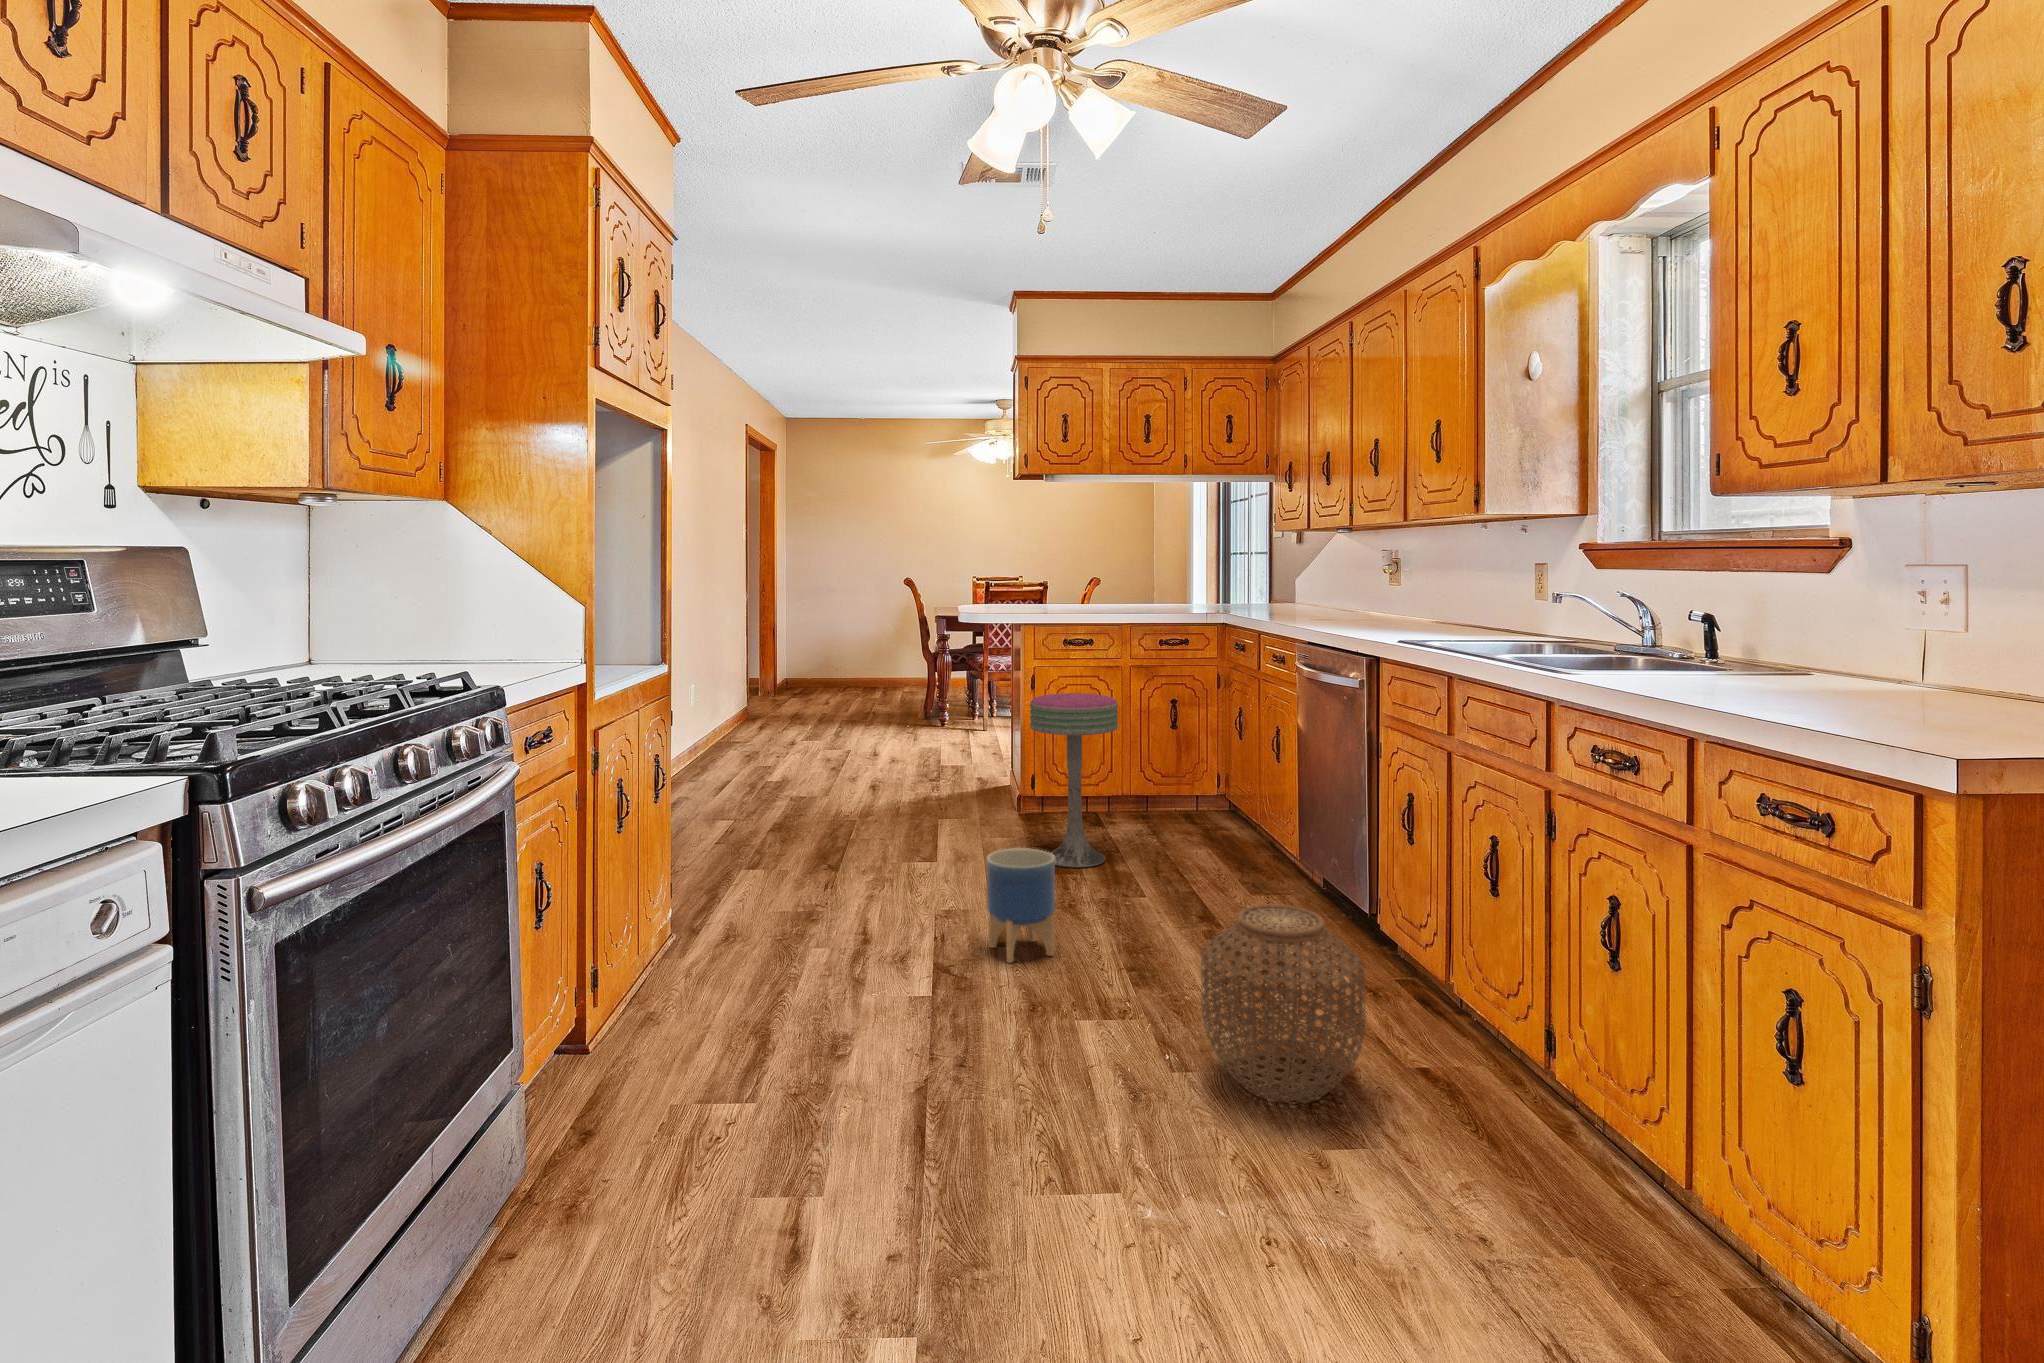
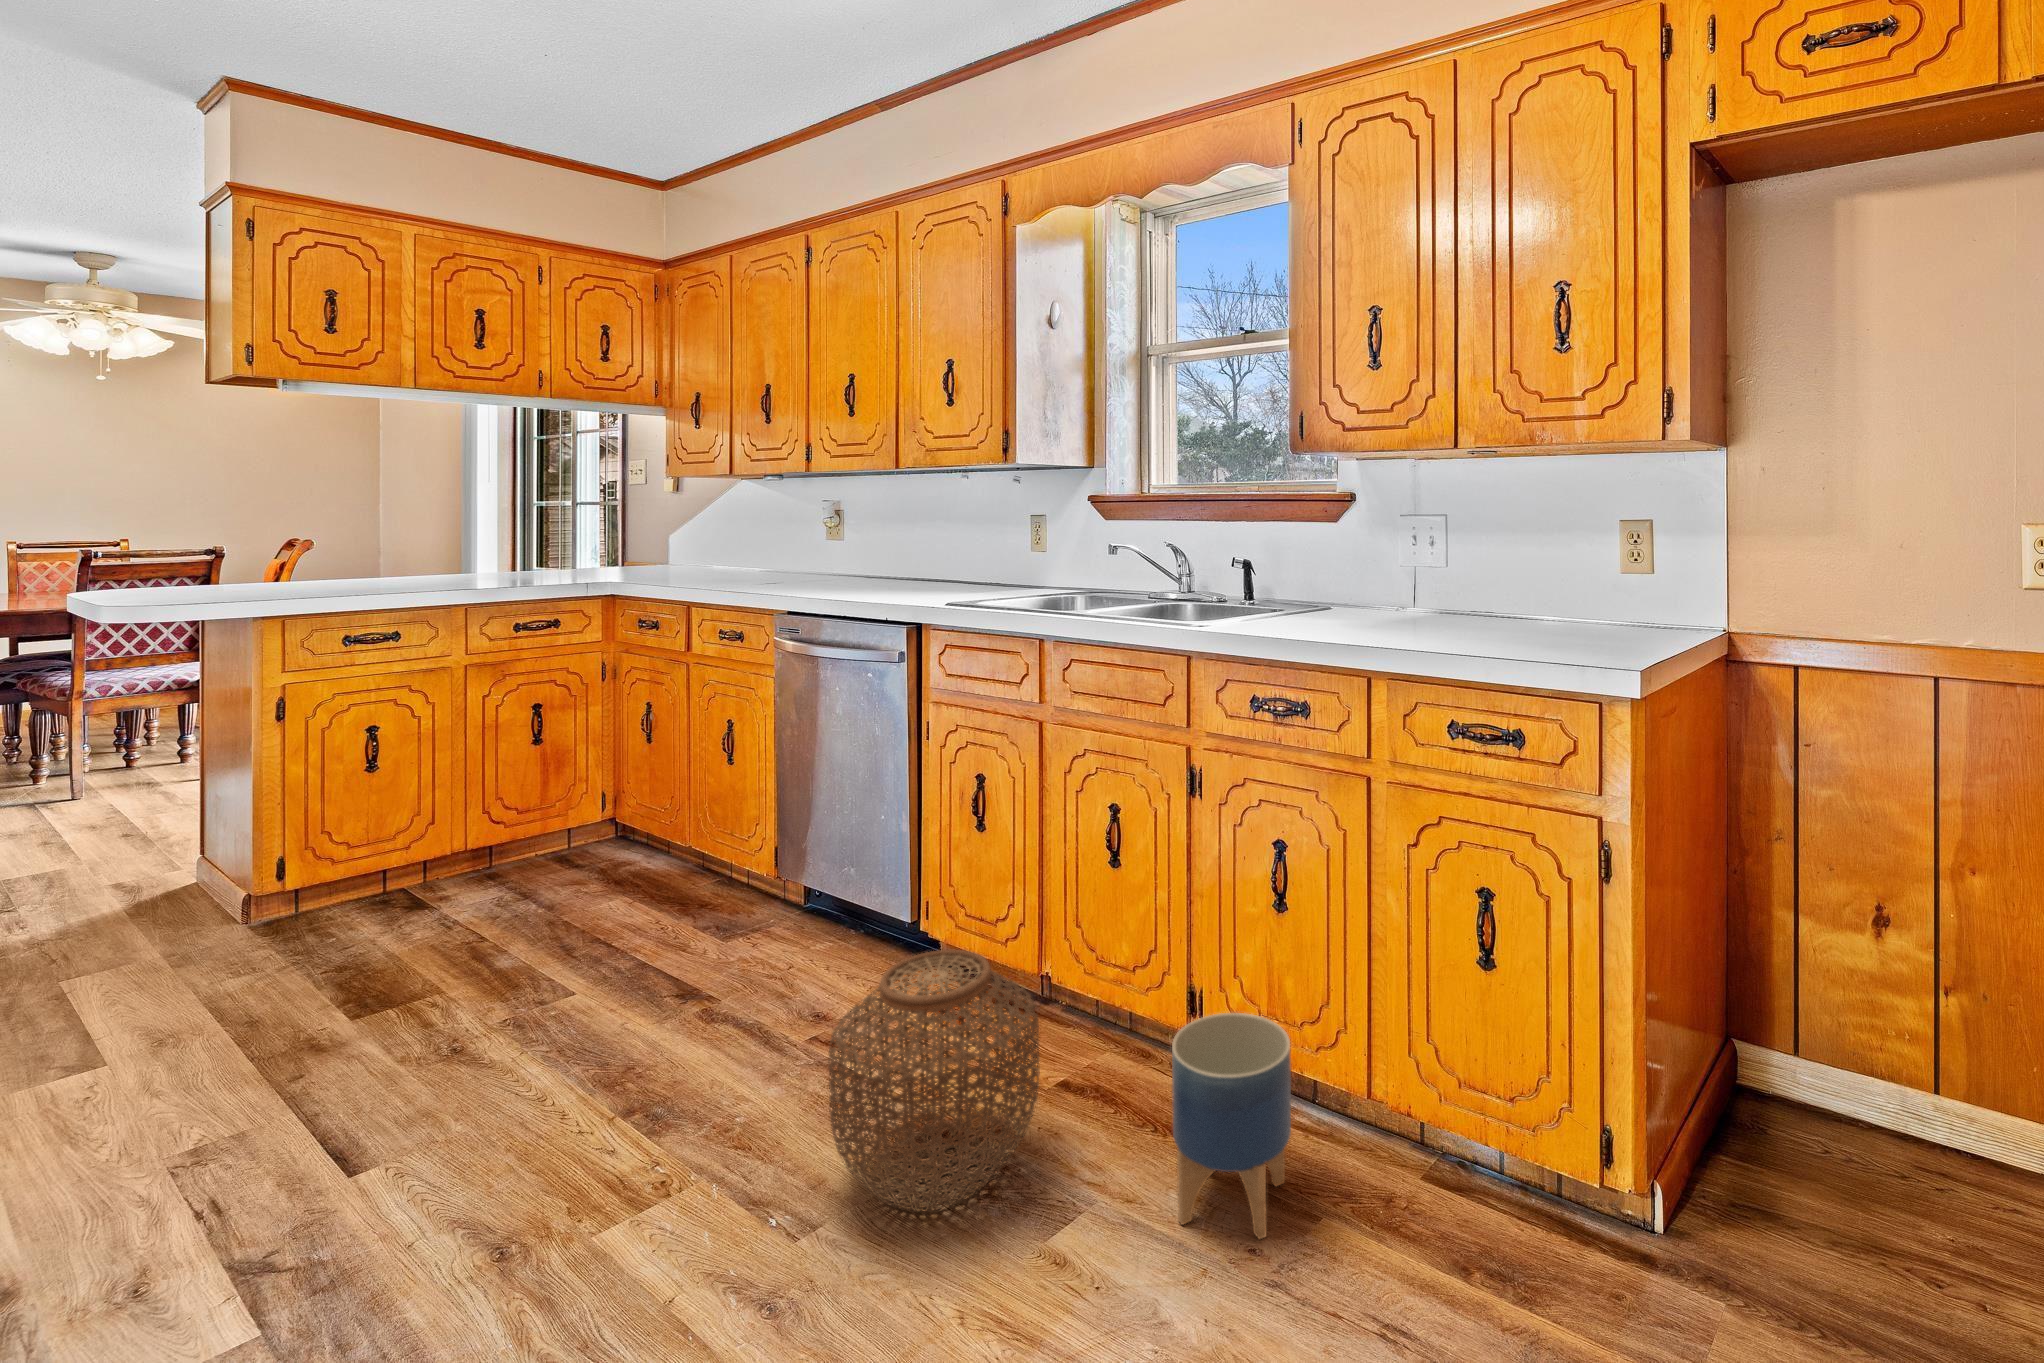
bar stool: present [1030,693,1118,868] -> none [320,720,493,991]
planter: present [987,848,1055,963] -> present [1172,1013,1291,1239]

